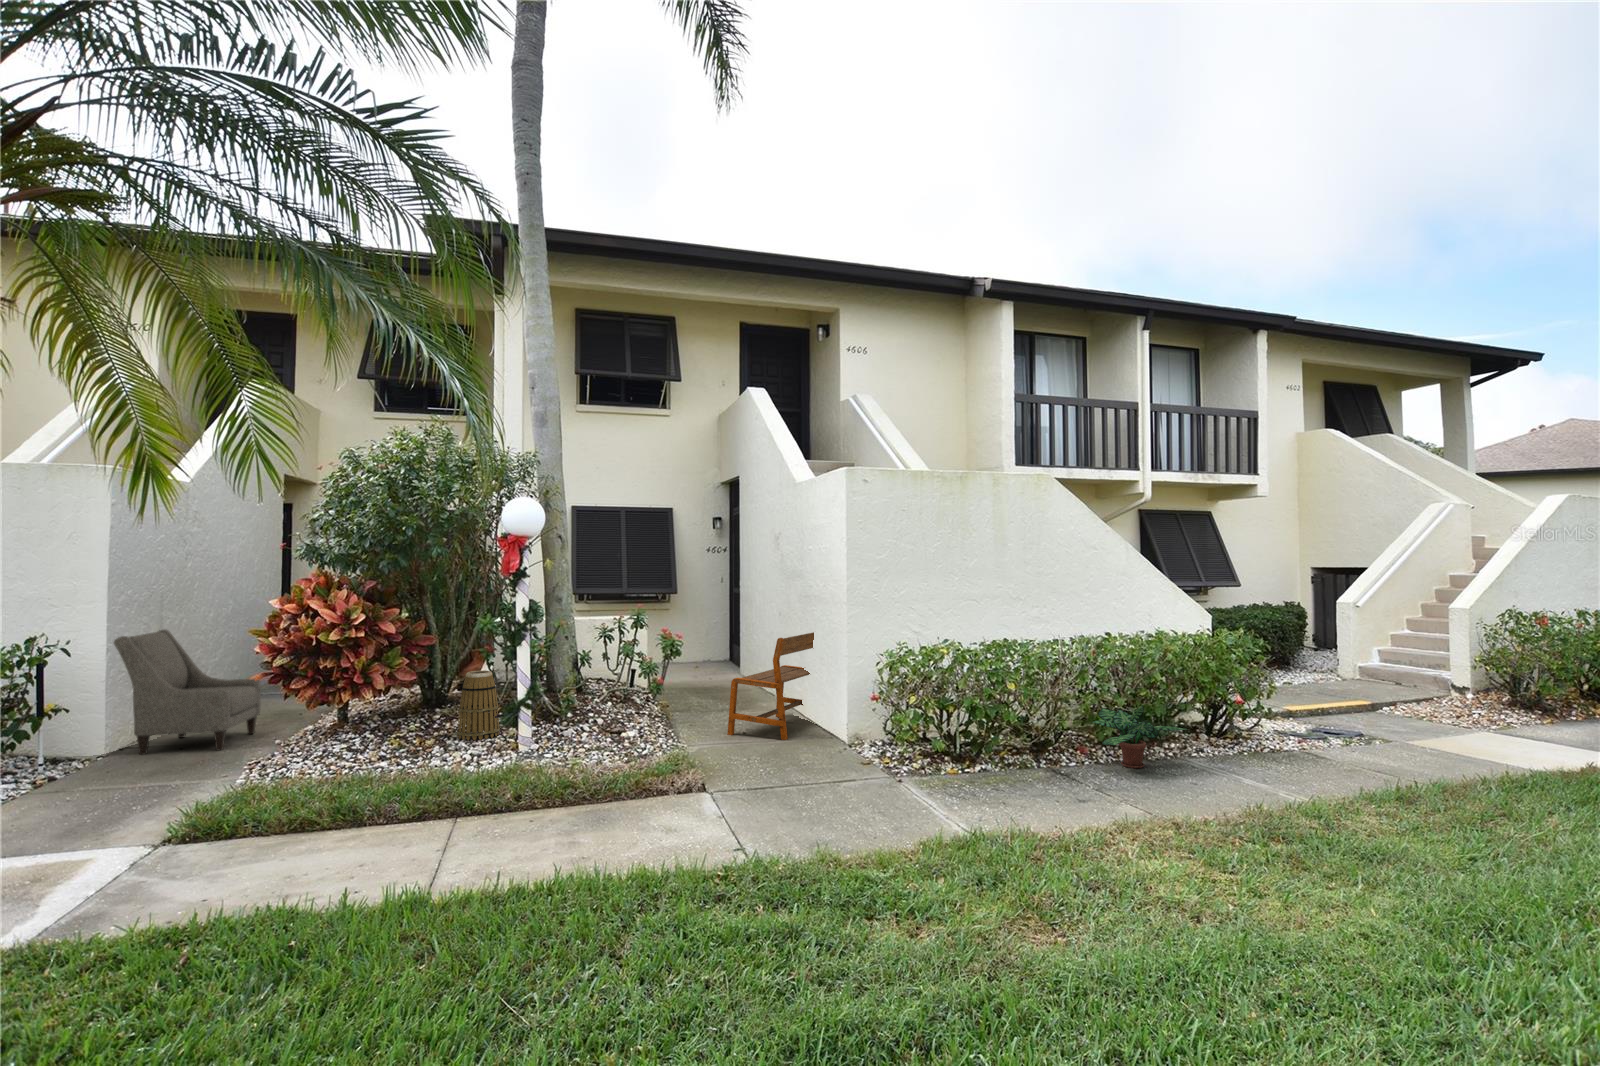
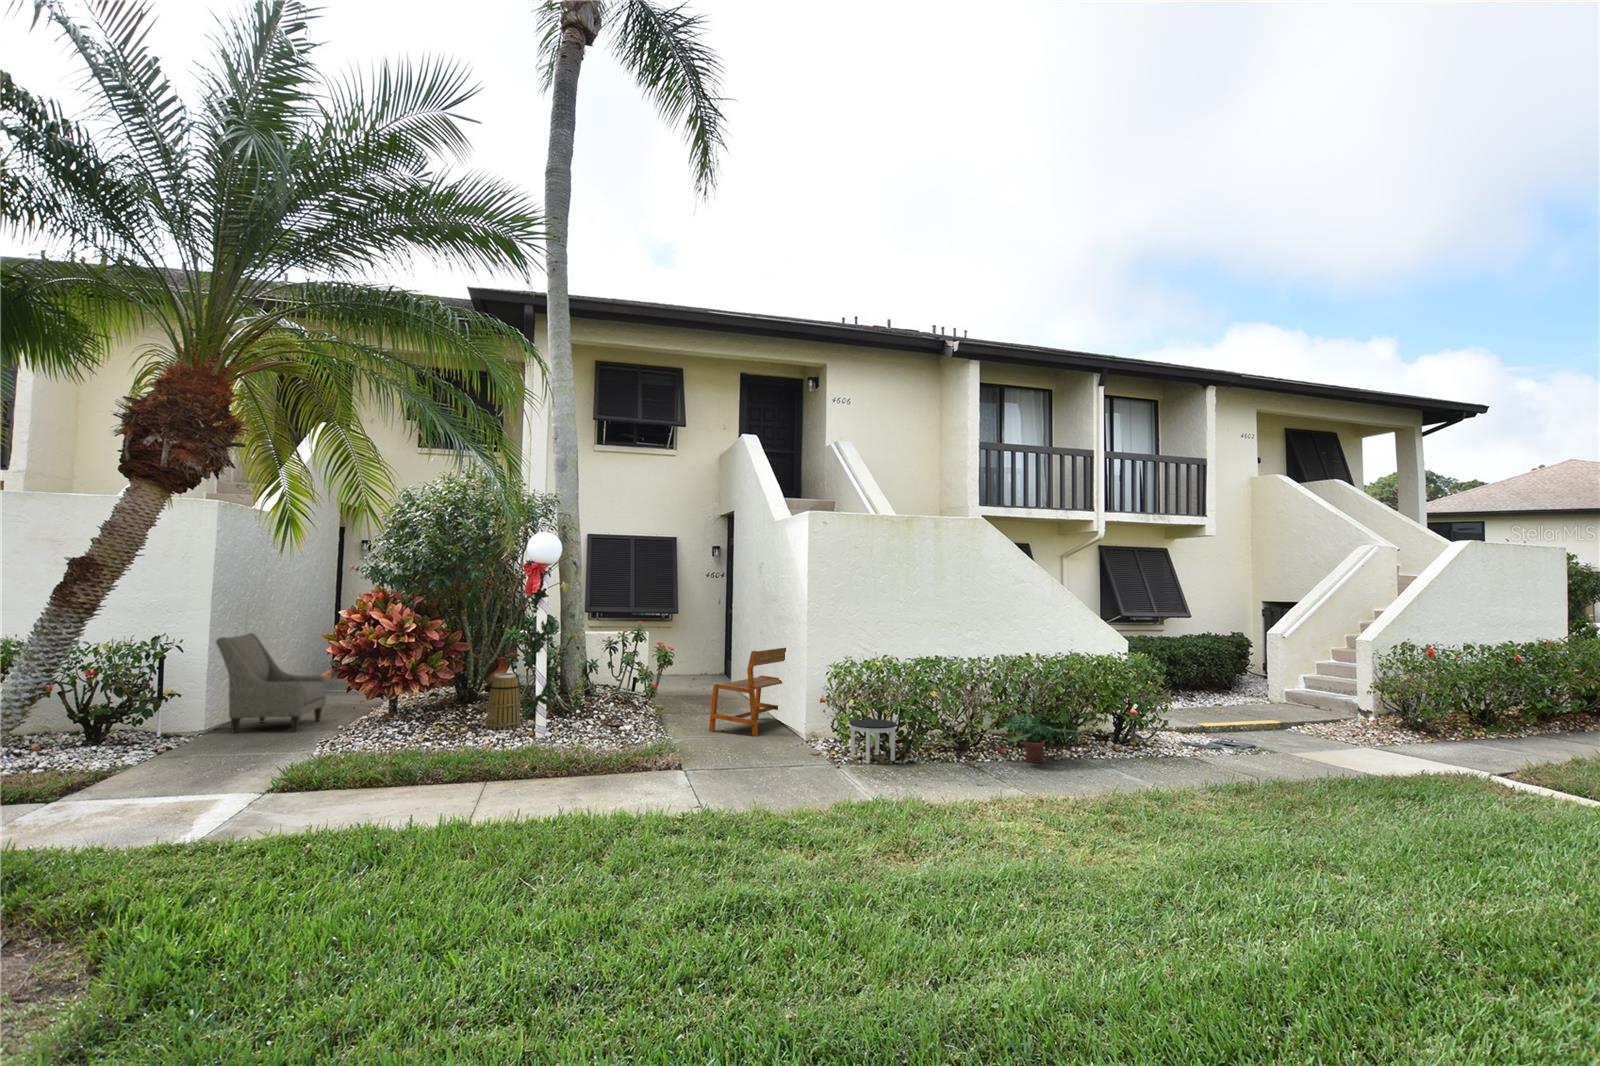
round table: none [908,719,966,776] -> present [850,719,896,764]

